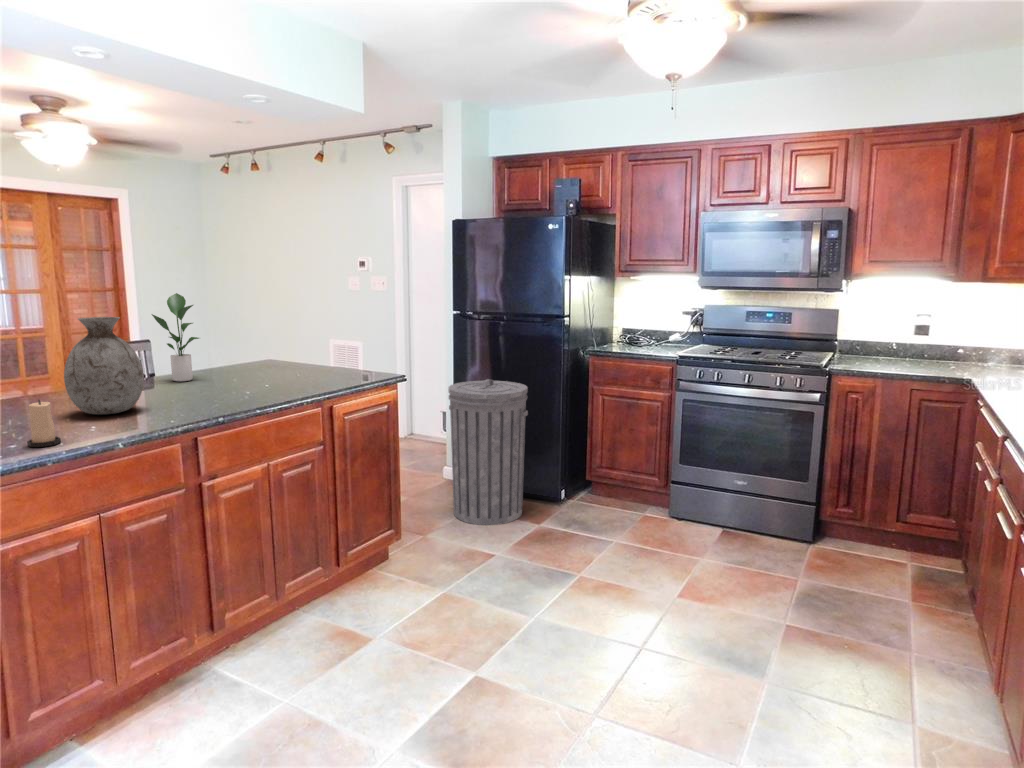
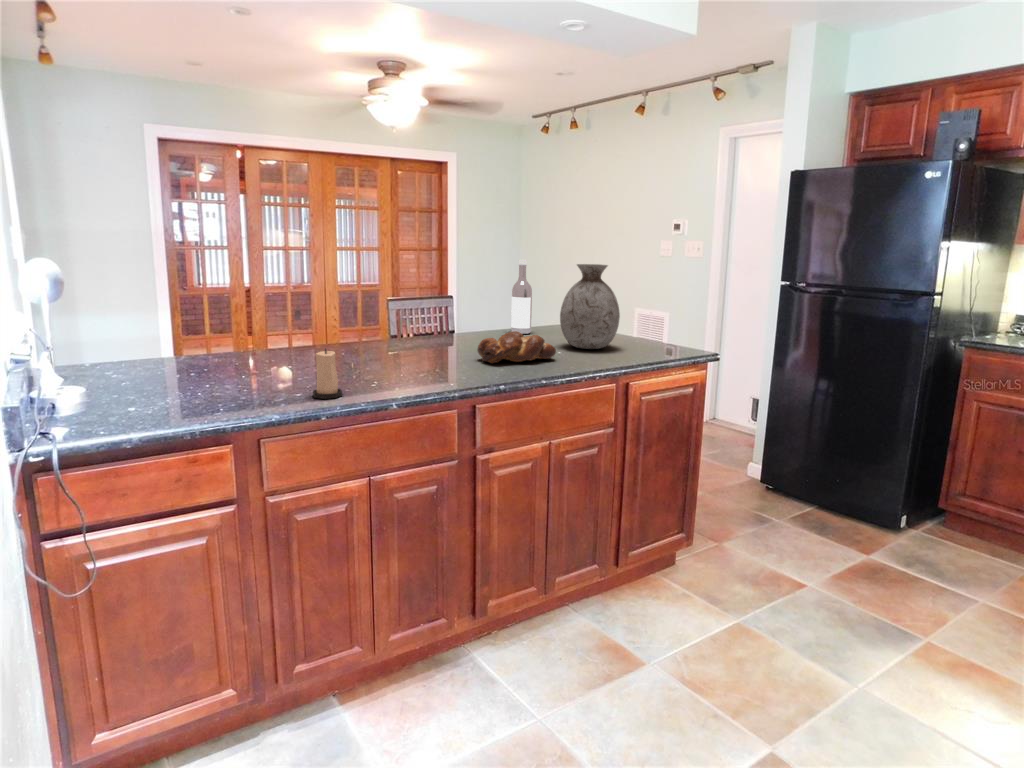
potted plant: present [152,293,199,381] -> none [452,246,496,340]
wine bottle: none [216,303,238,373] -> present [511,259,532,334]
vase: present [64,317,144,415] -> present [560,264,620,349]
bread loaf: none [190,370,266,400] -> present [477,331,556,363]
trash can: present [448,379,528,525] -> none [752,367,871,547]

